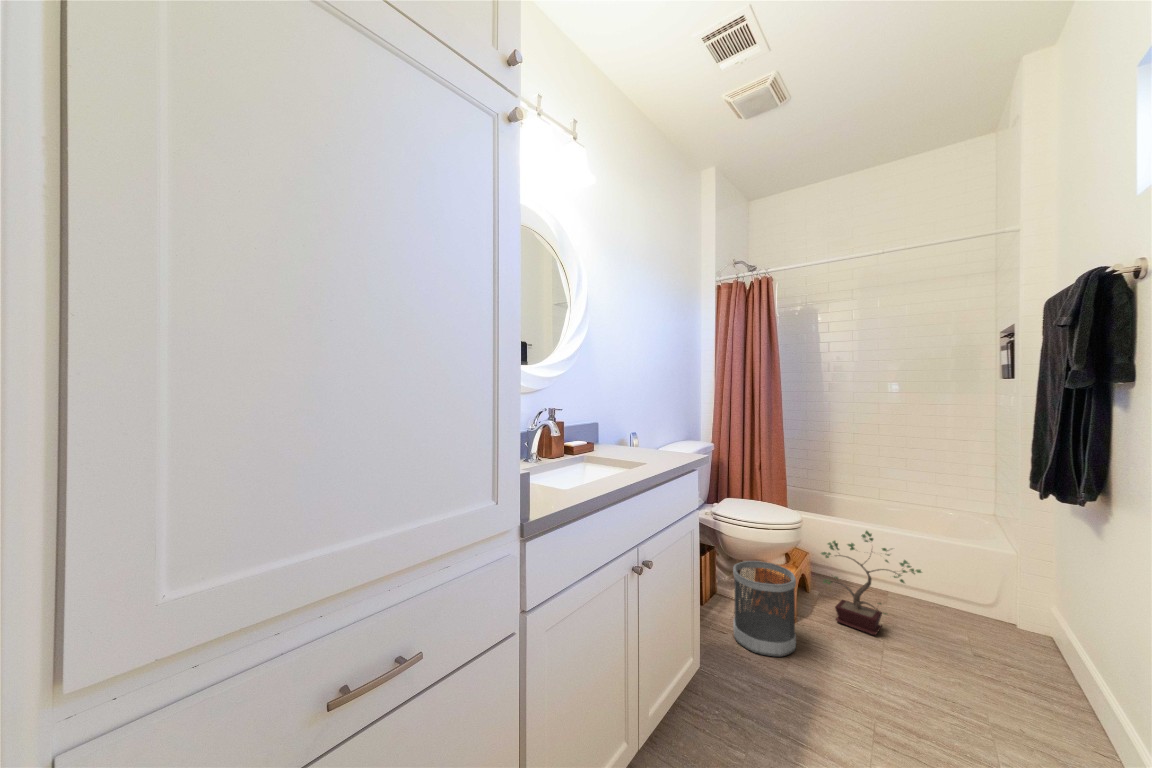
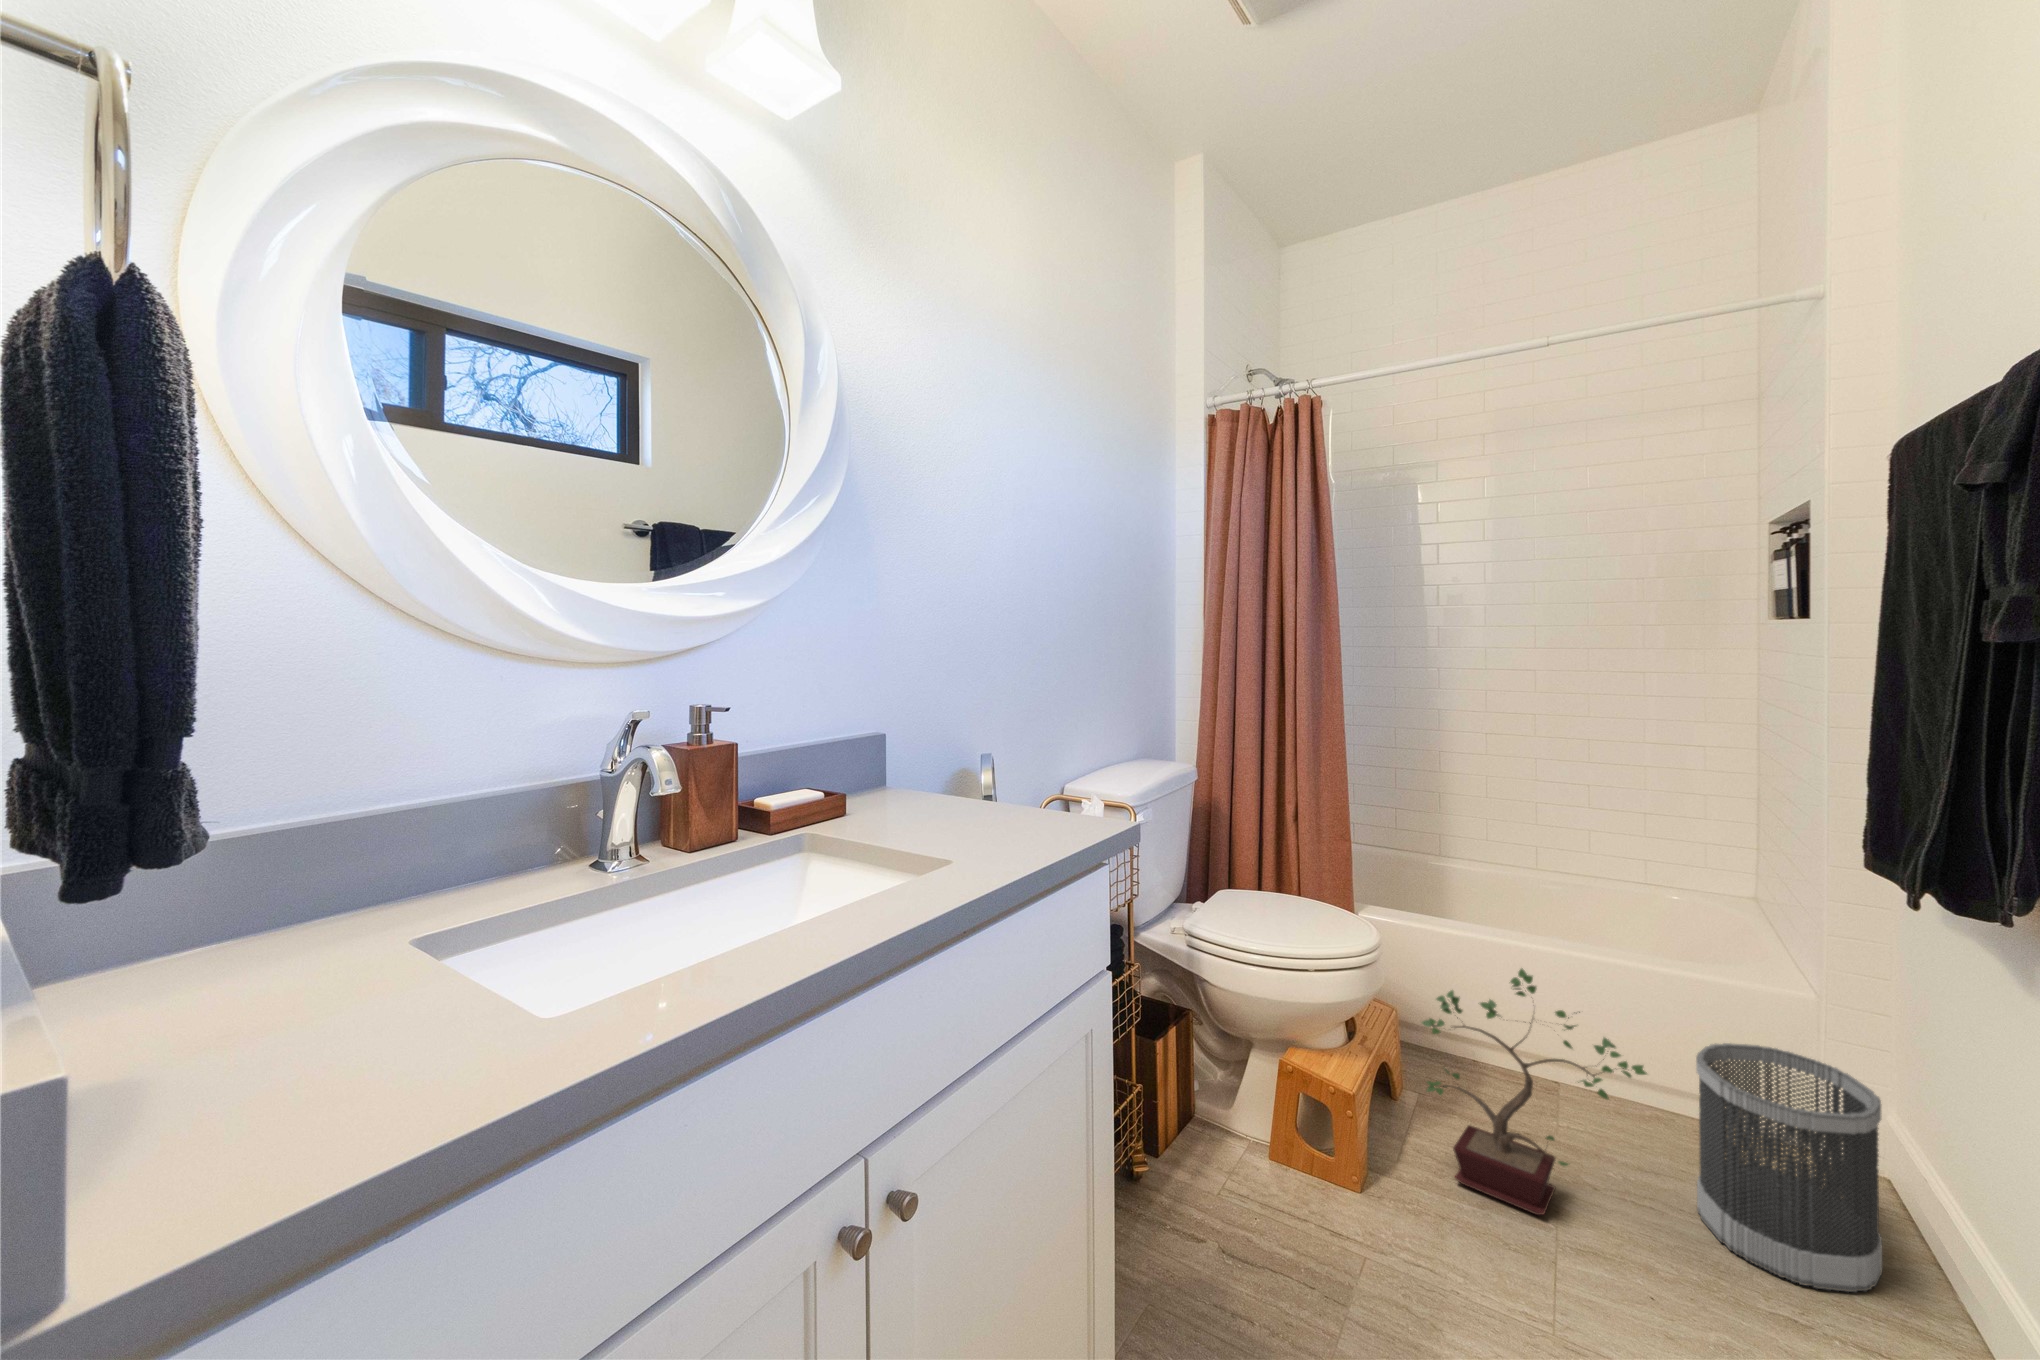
wastebasket: present [733,561,796,657] -> present [1696,1043,1882,1292]

